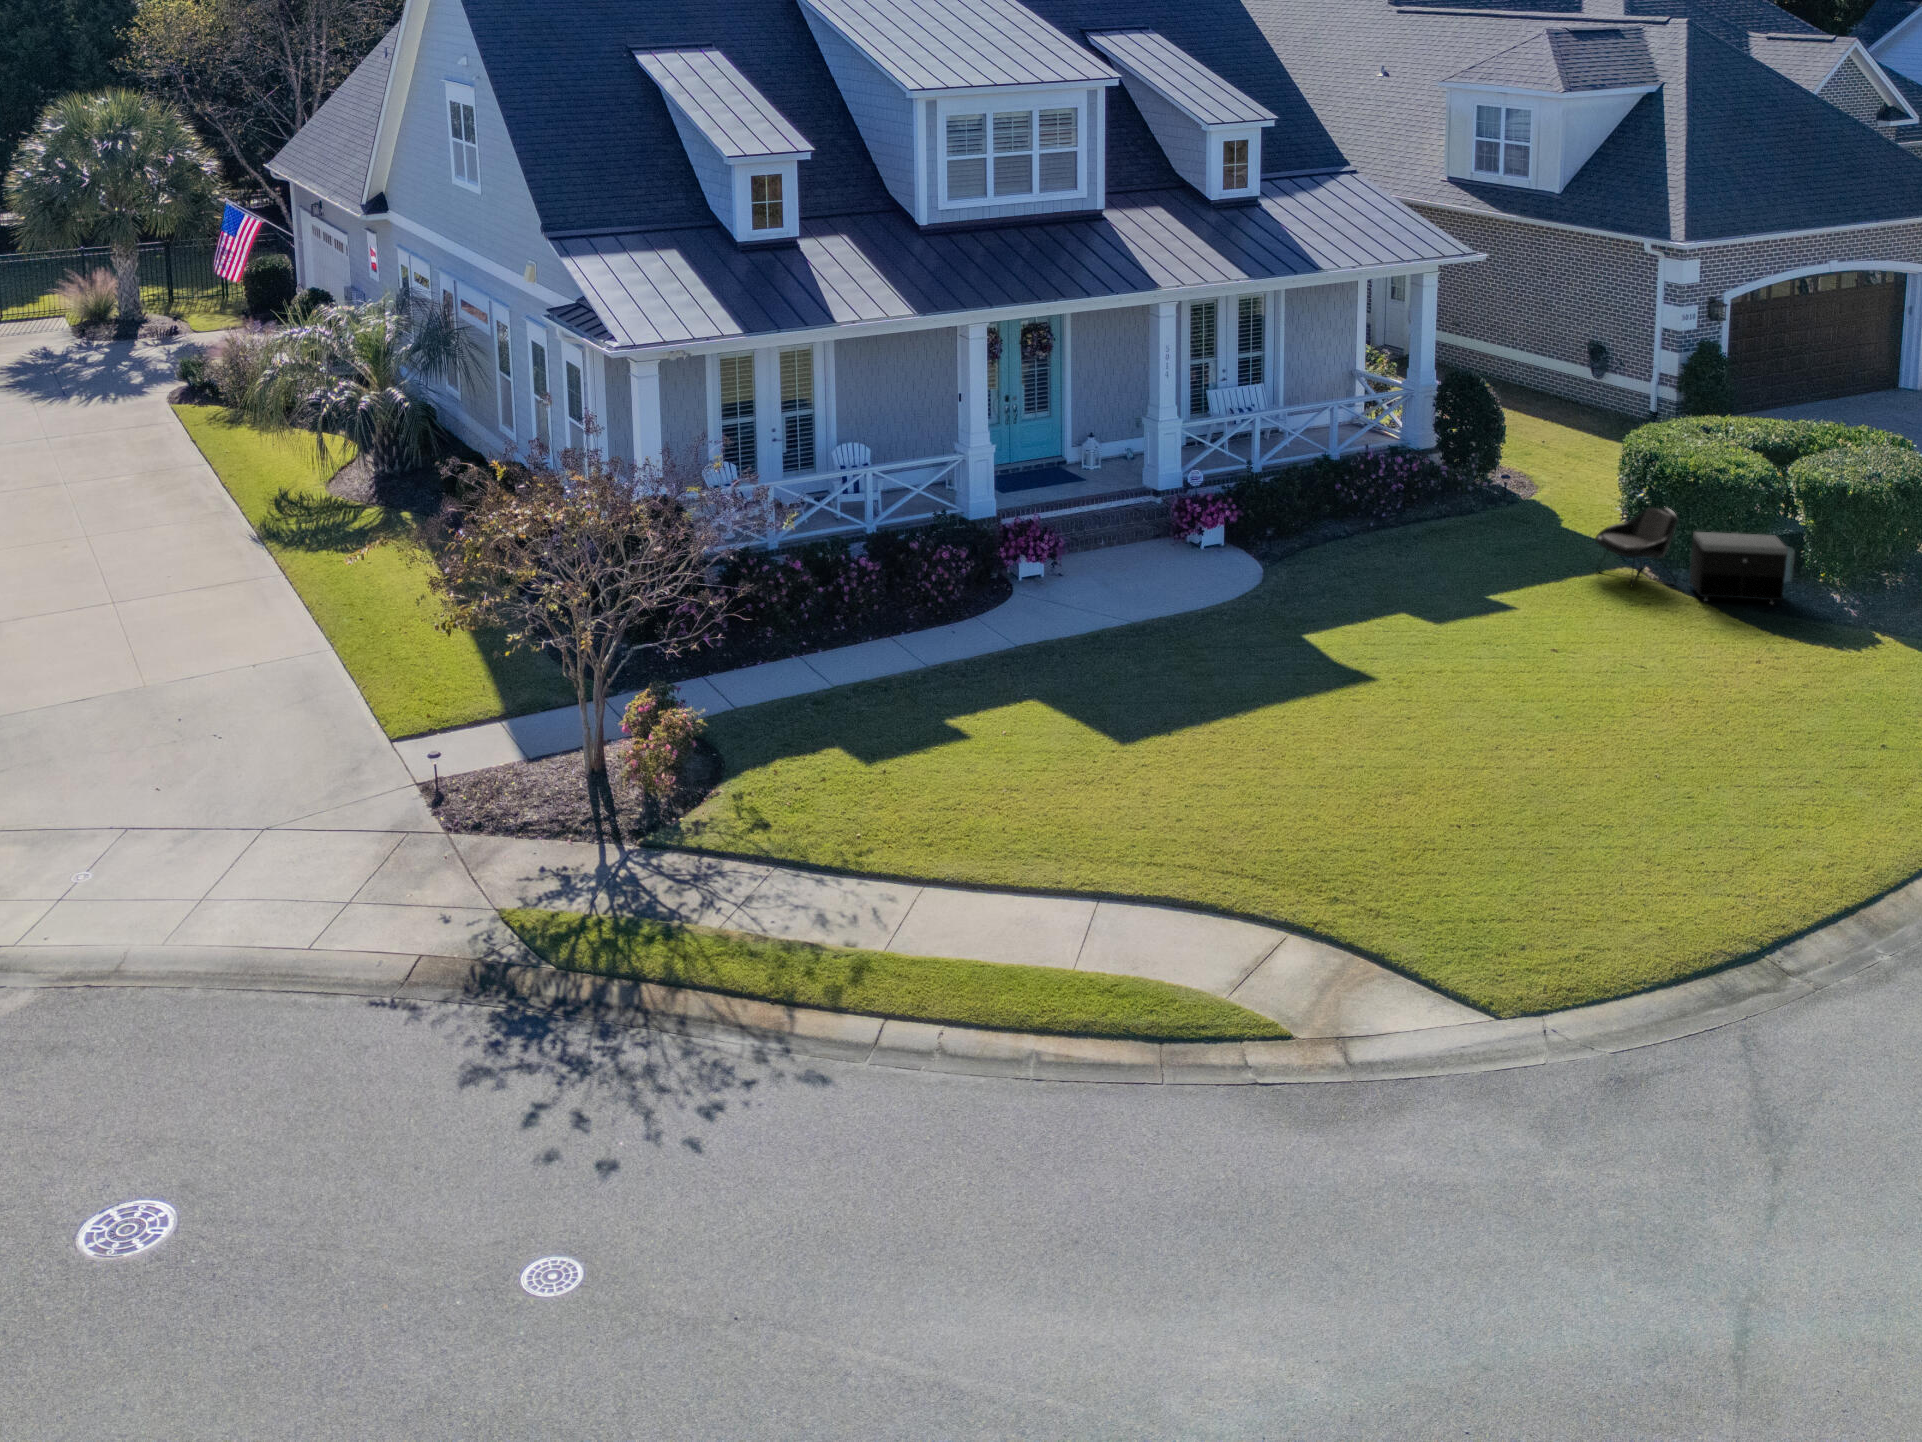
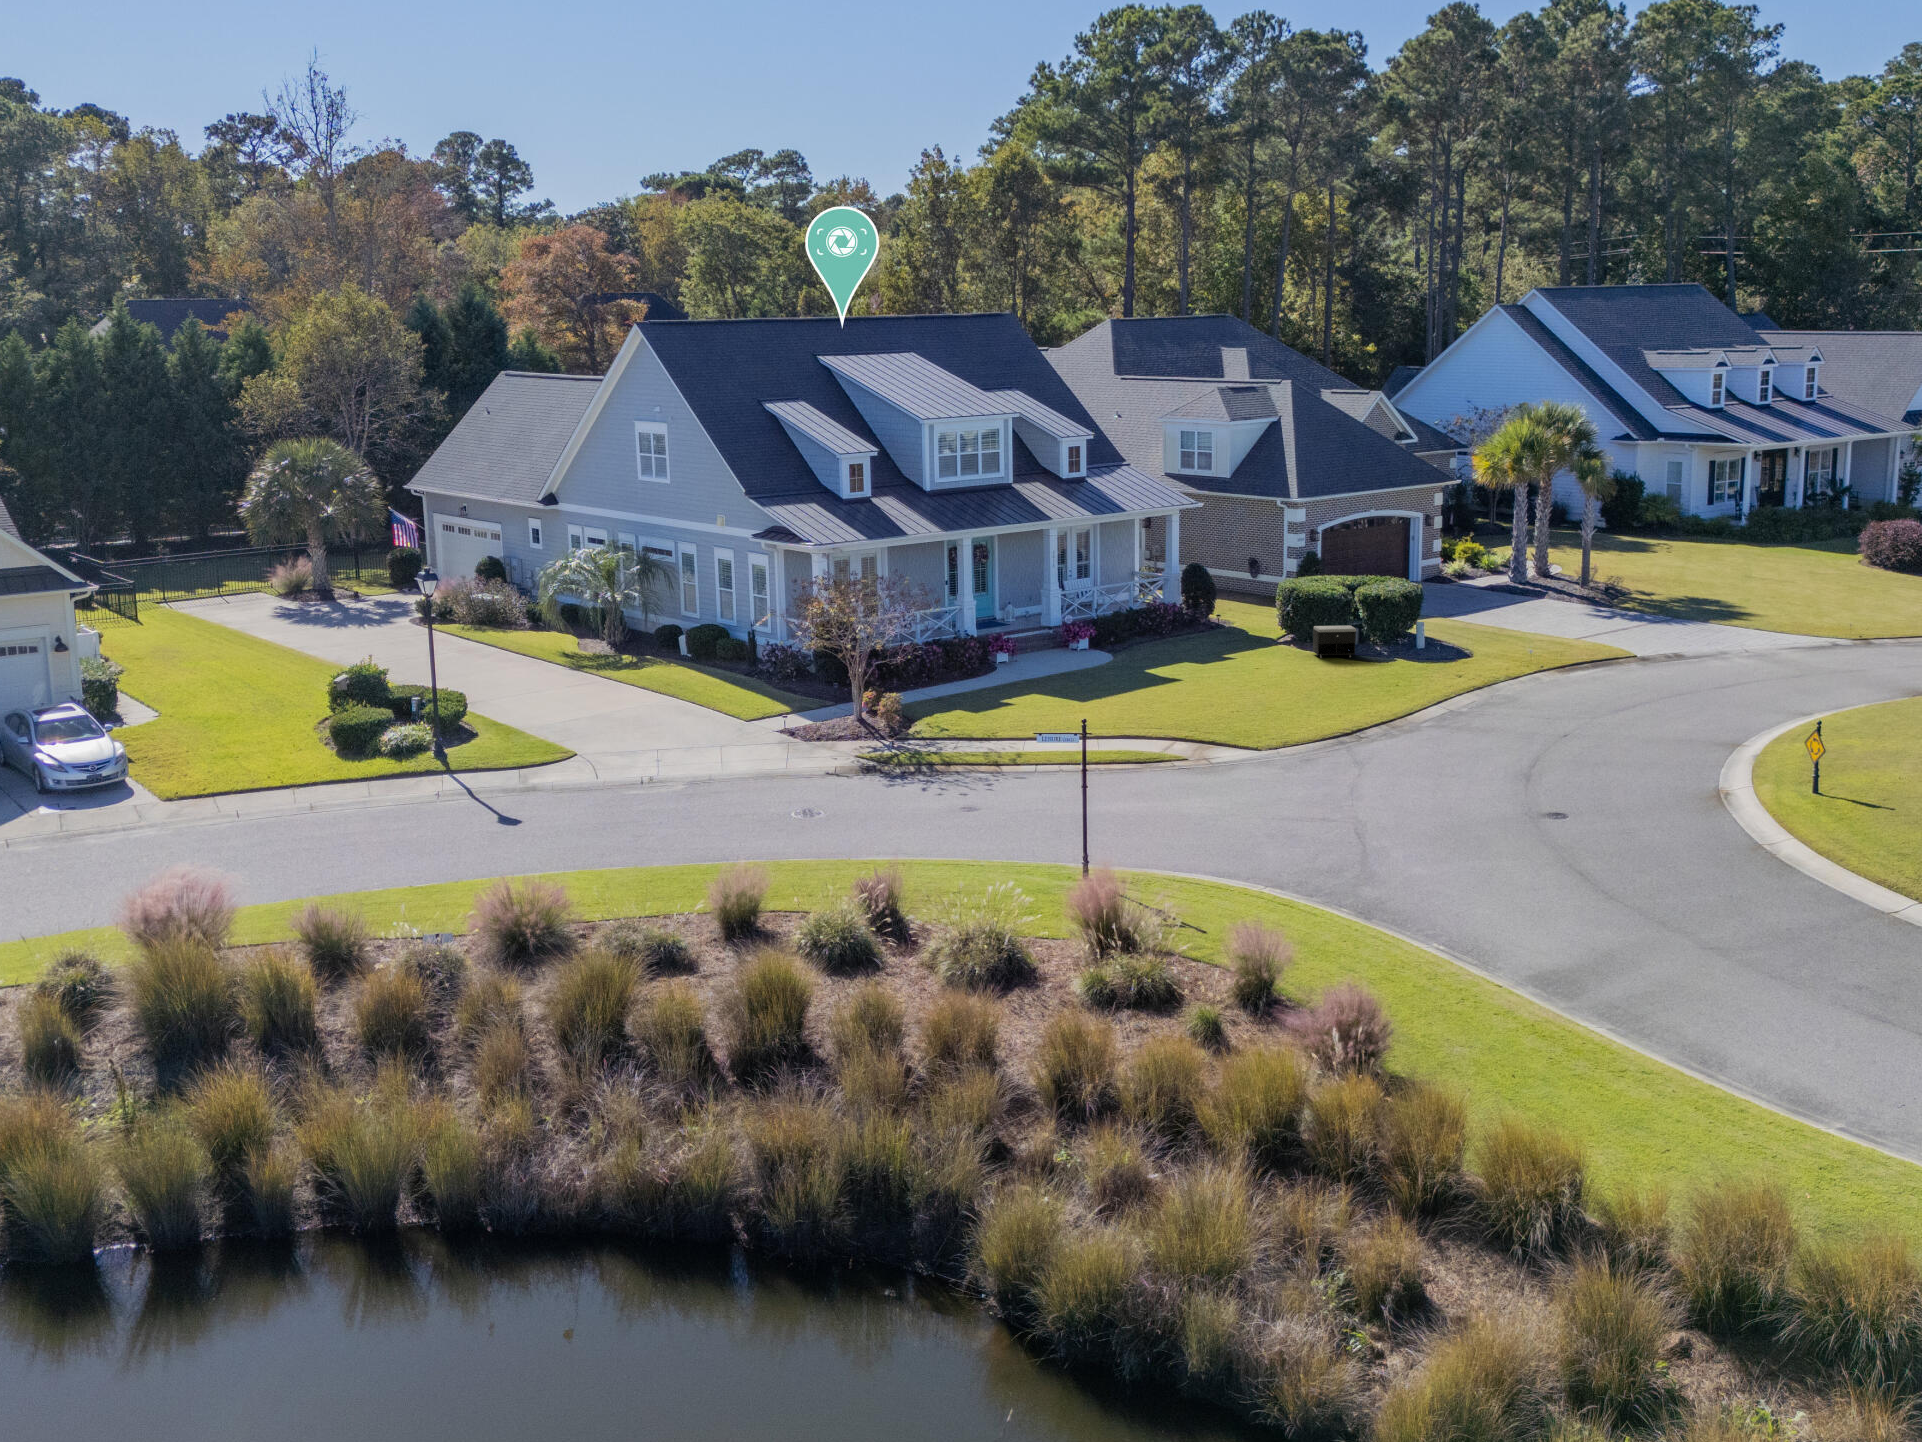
lounge chair: present [1595,506,1678,588] -> none [1268,617,1307,656]

